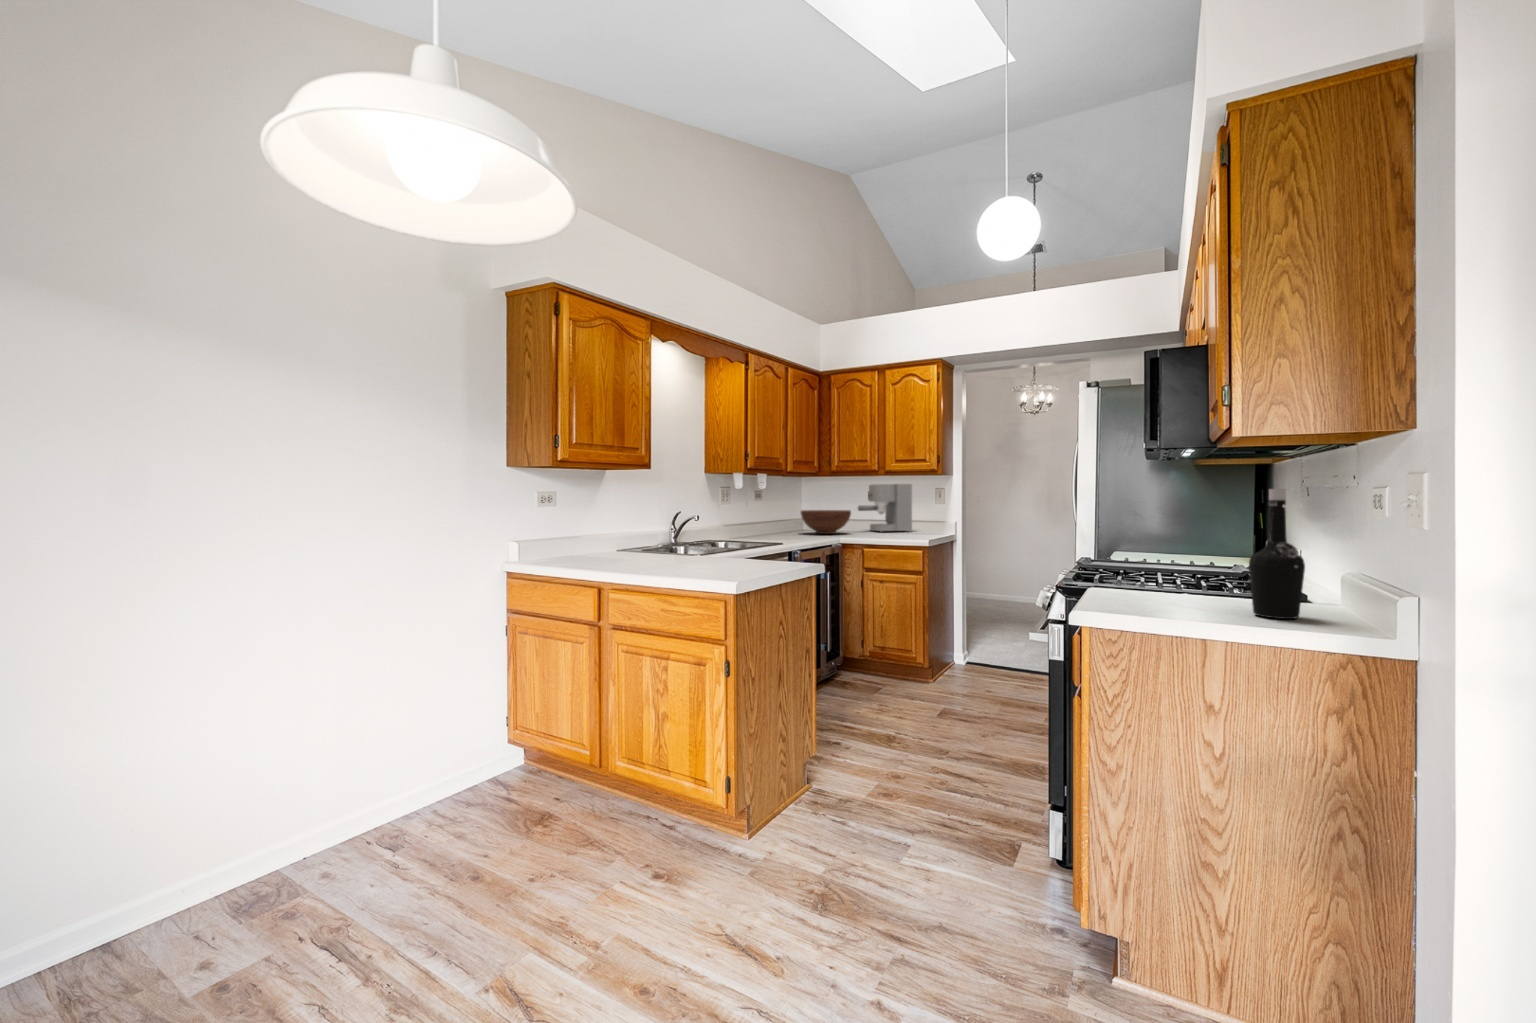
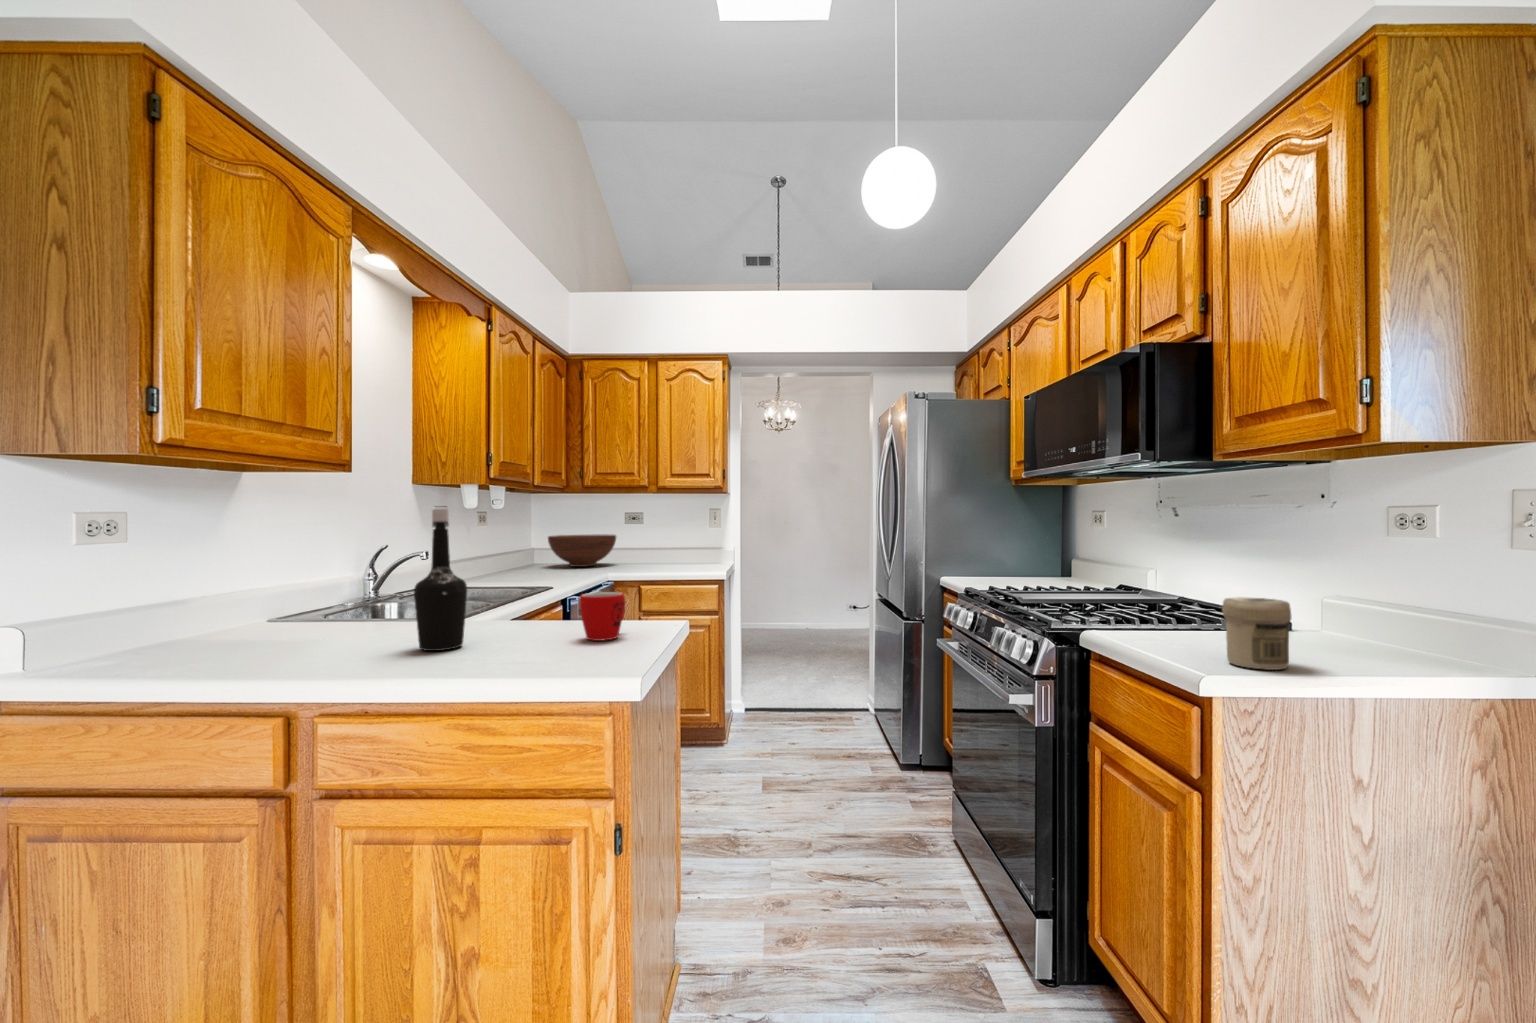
coffee maker: present [858,484,912,532] -> none [619,501,684,561]
bottle: present [1249,489,1305,619] -> present [414,509,467,651]
mug: none [741,542,772,570] -> present [580,592,625,641]
jar: none [1125,563,1174,617] -> present [1222,597,1292,670]

